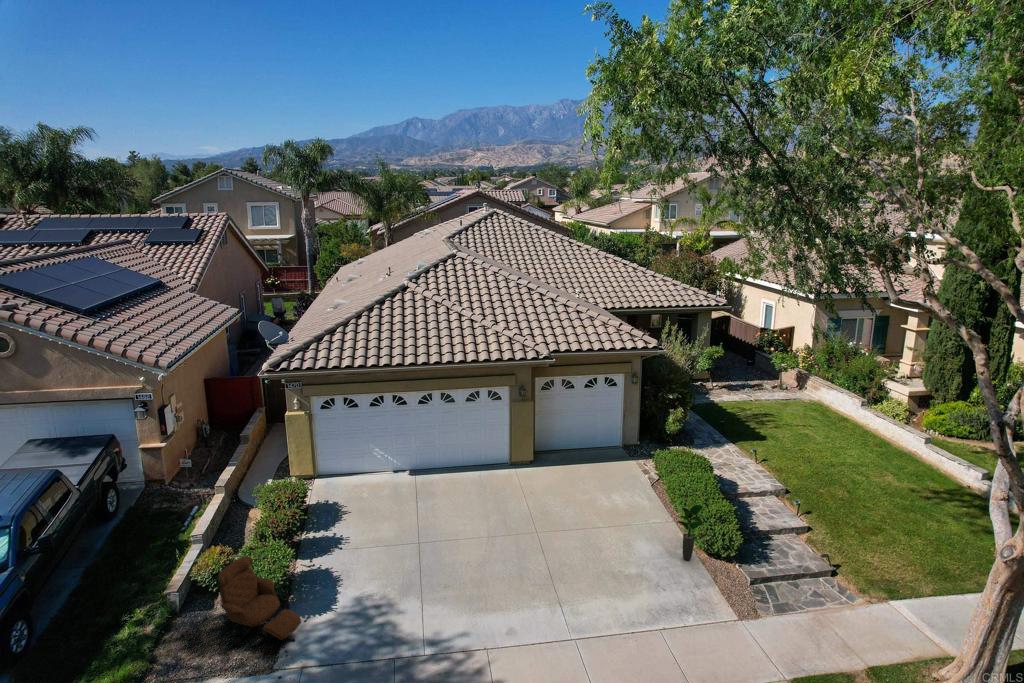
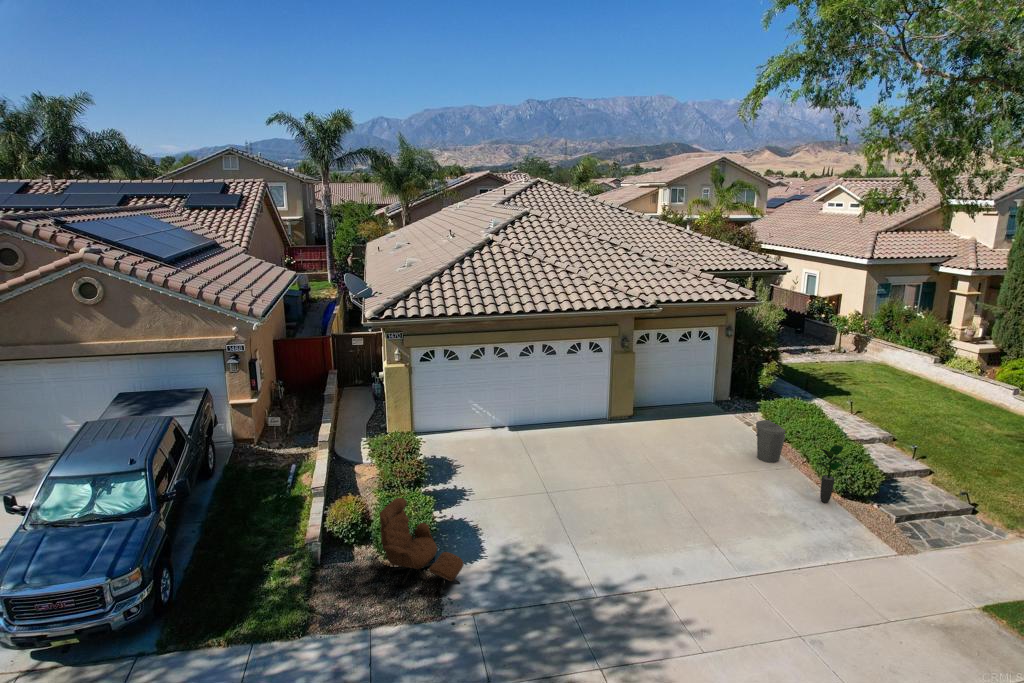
trash can: none [639,472,670,515] -> present [756,420,786,463]

